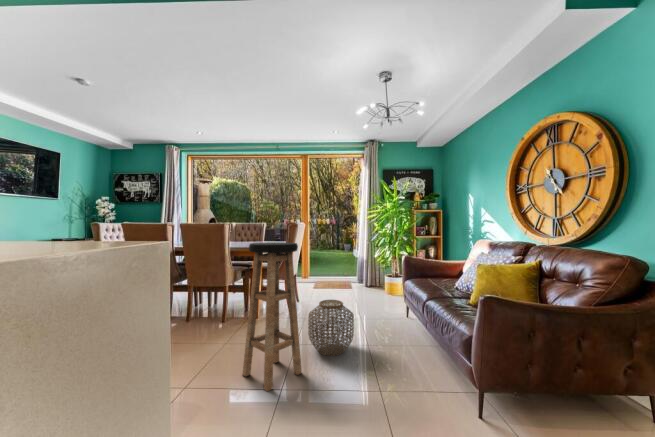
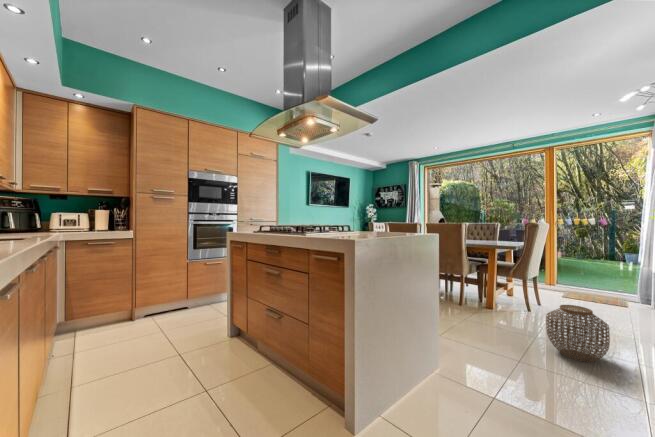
bar stool: present [242,242,302,391] -> none [480,245,537,362]

